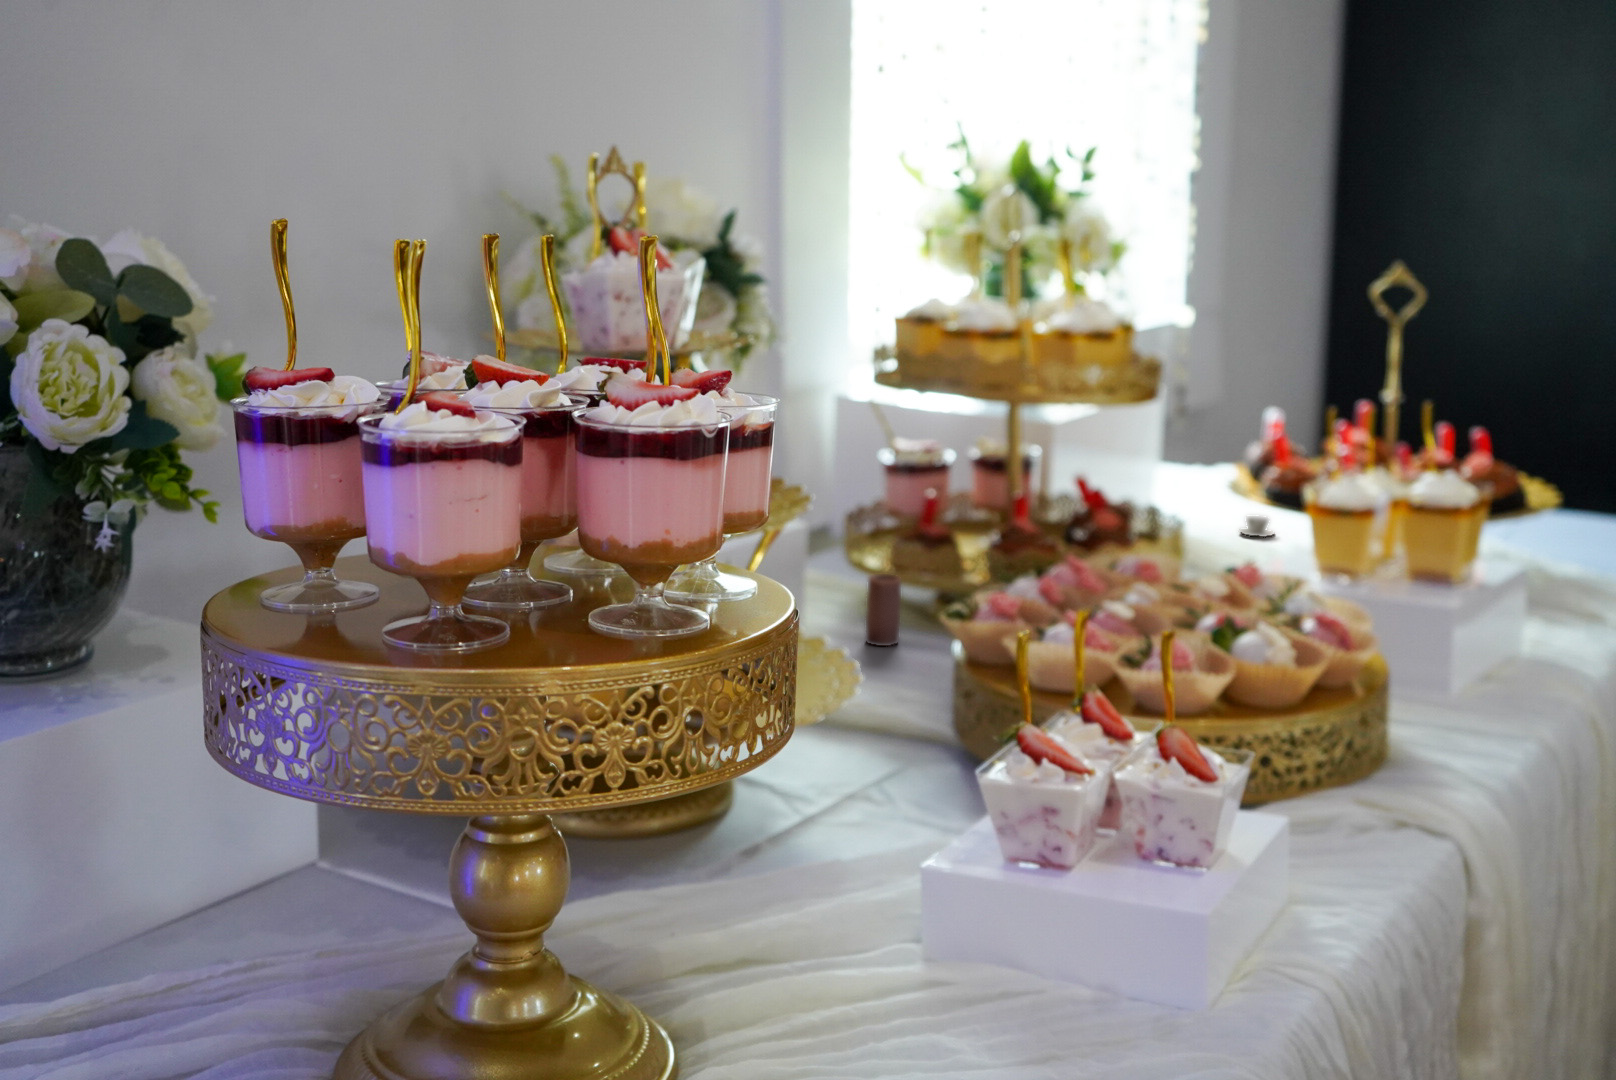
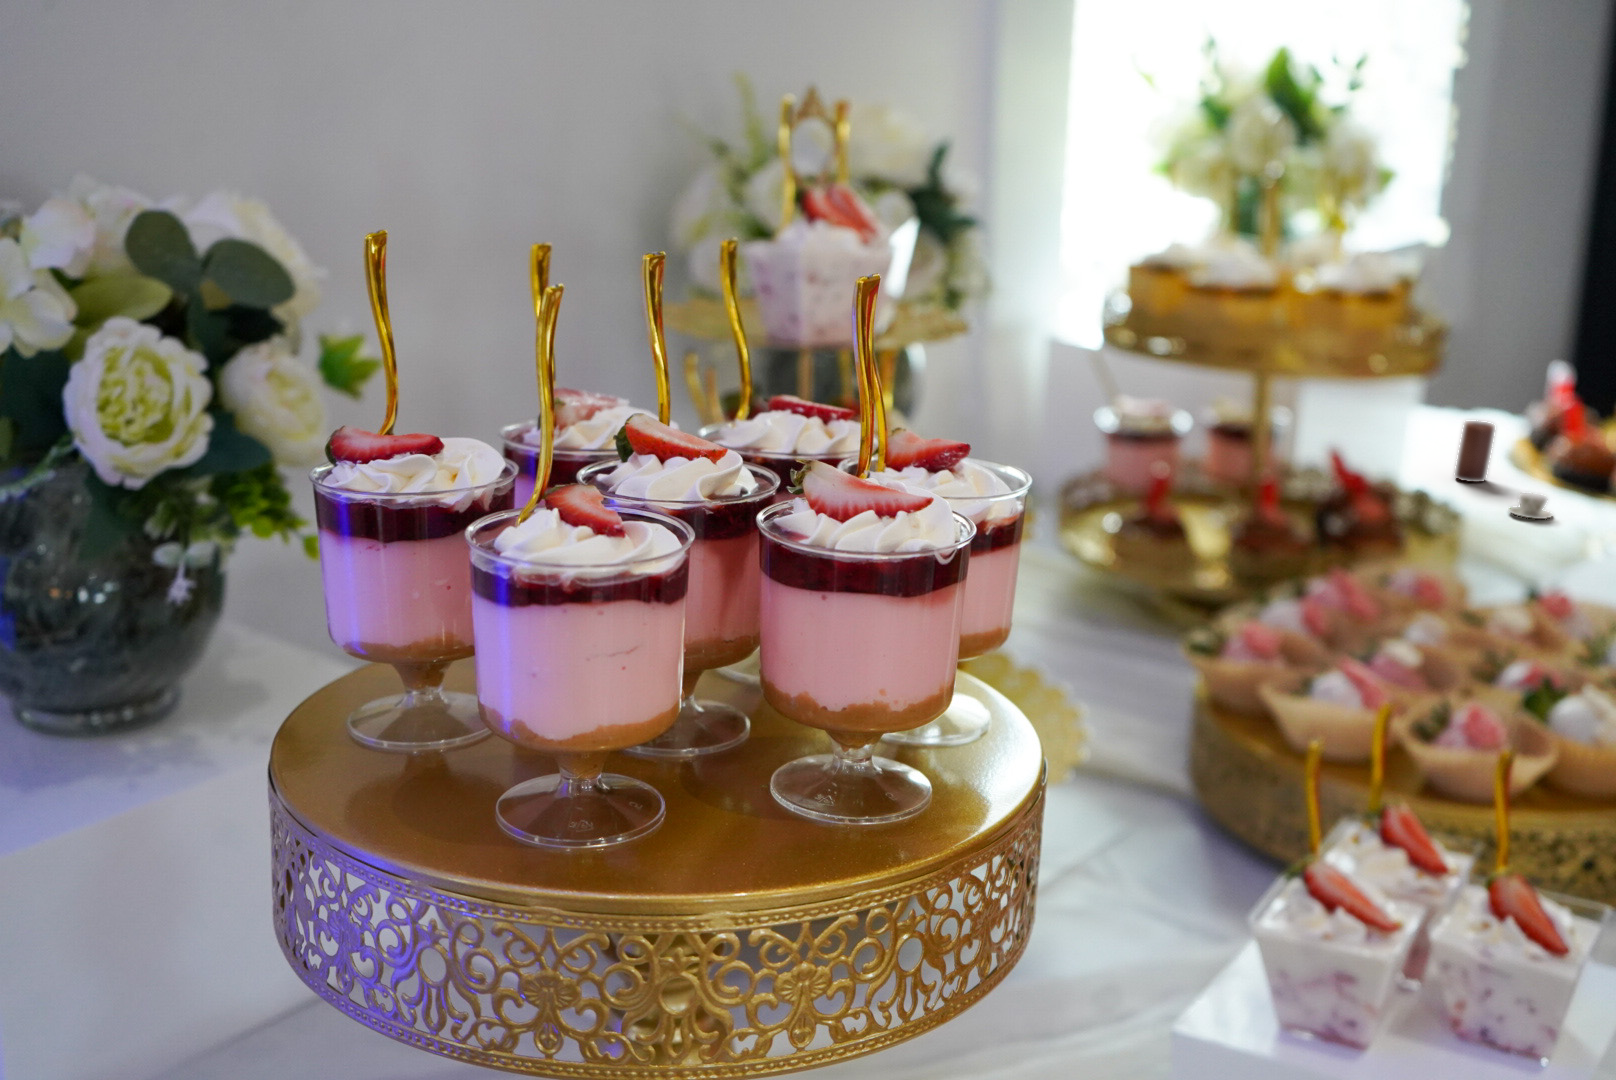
candle: present [866,574,901,646] -> present [1455,421,1495,482]

